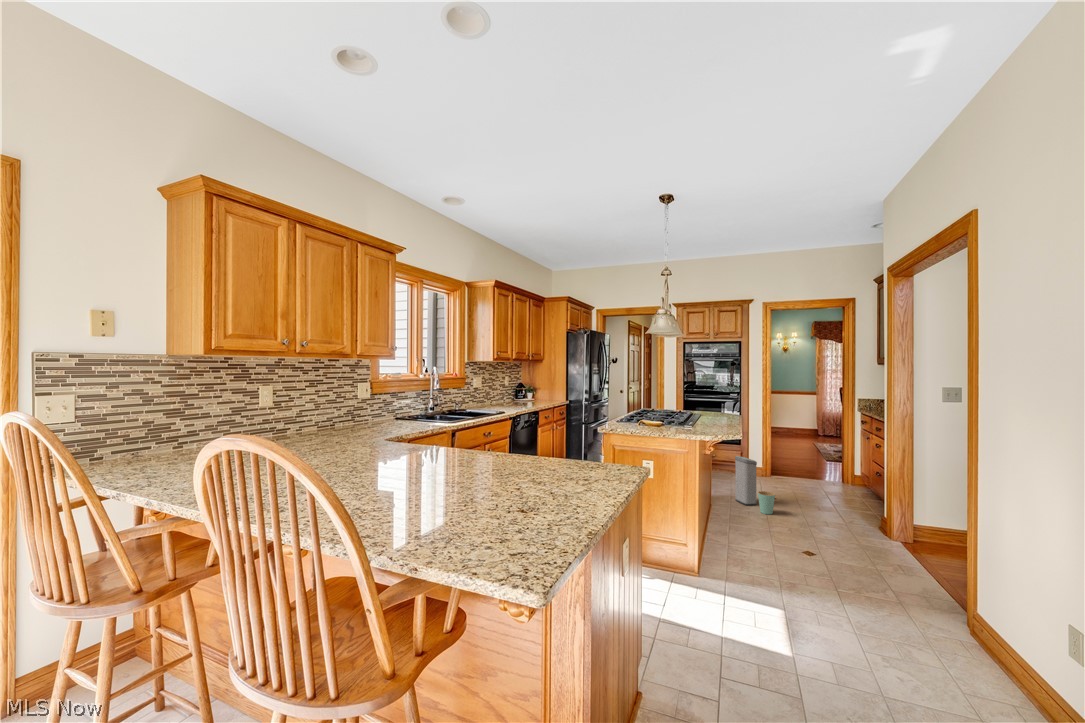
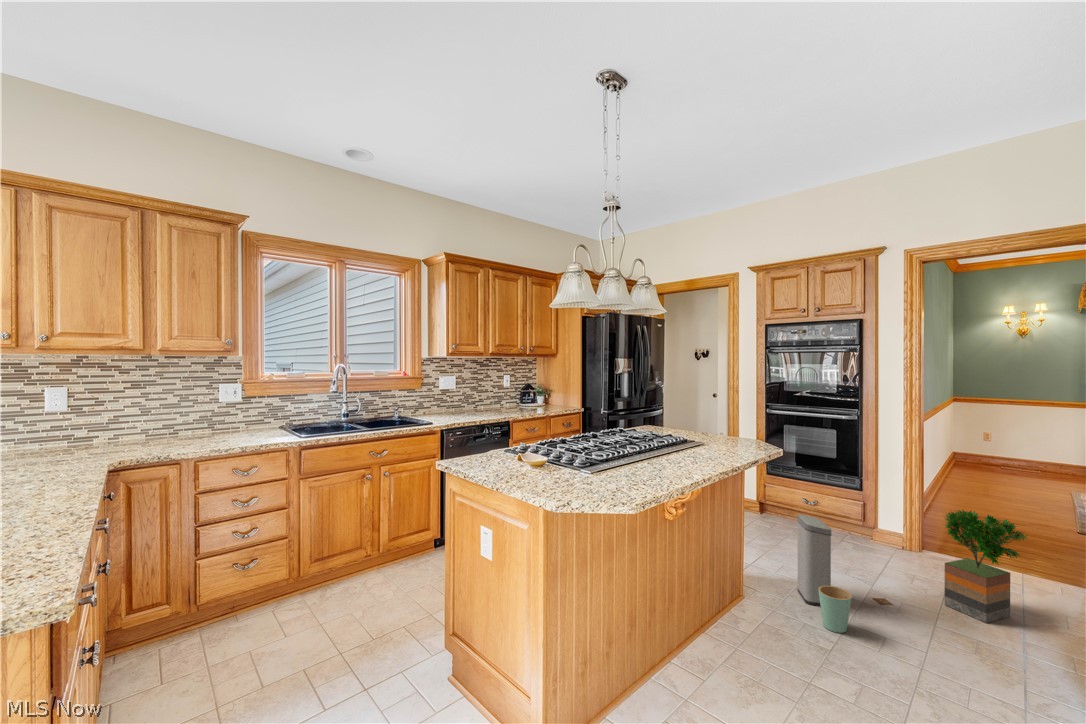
potted tree: none [799,445,838,501] -> present [945,510,1027,623]

